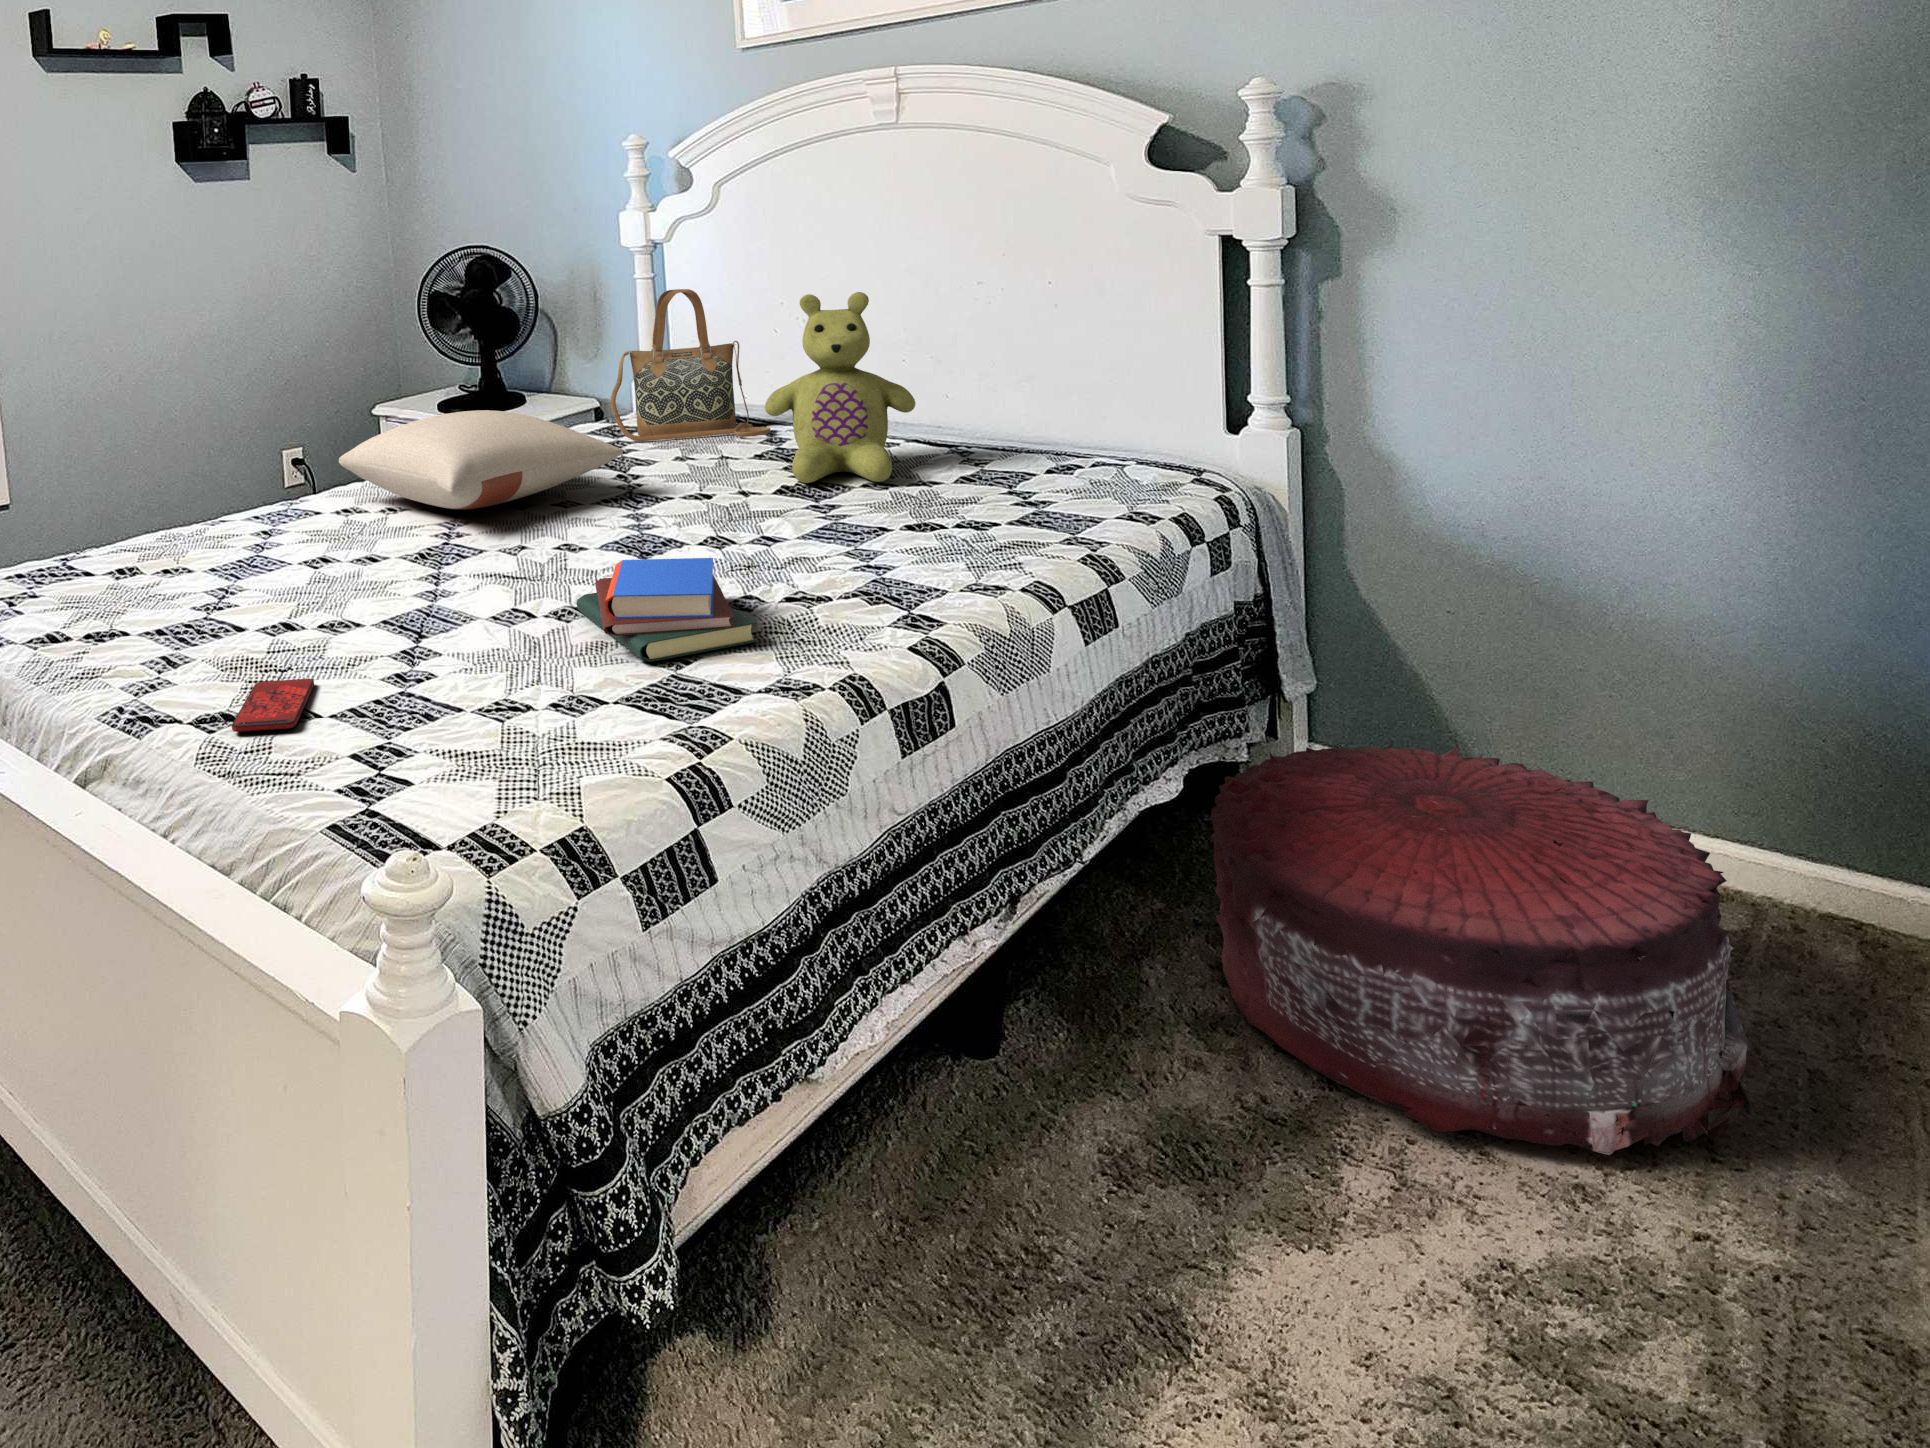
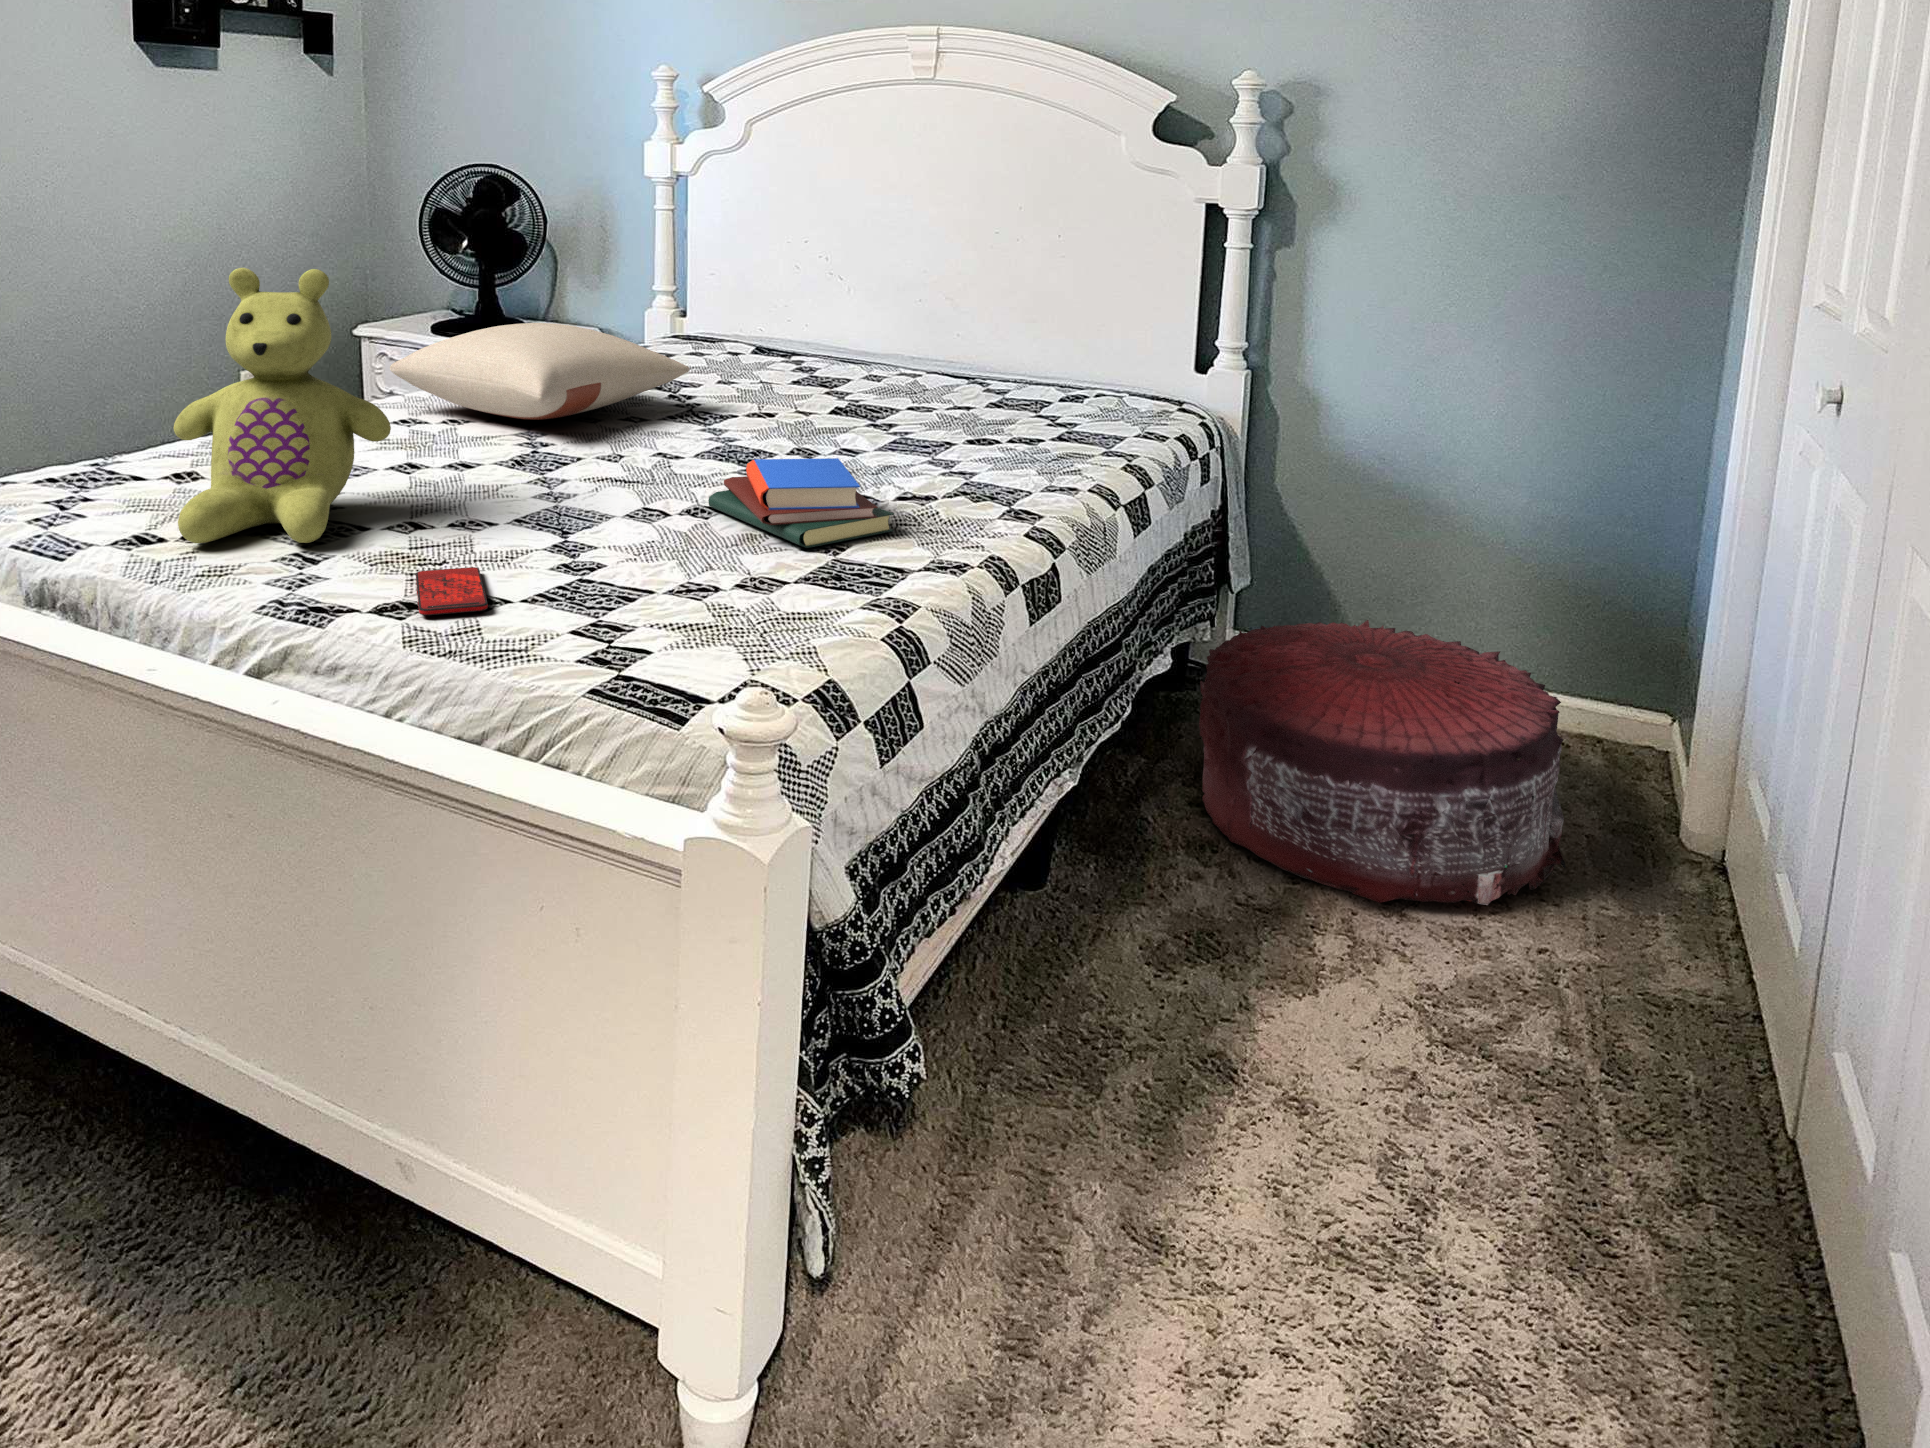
handbag: present [610,289,770,441] -> none [643,221,795,366]
stuffed bear: present [765,292,916,483] -> present [174,268,391,543]

